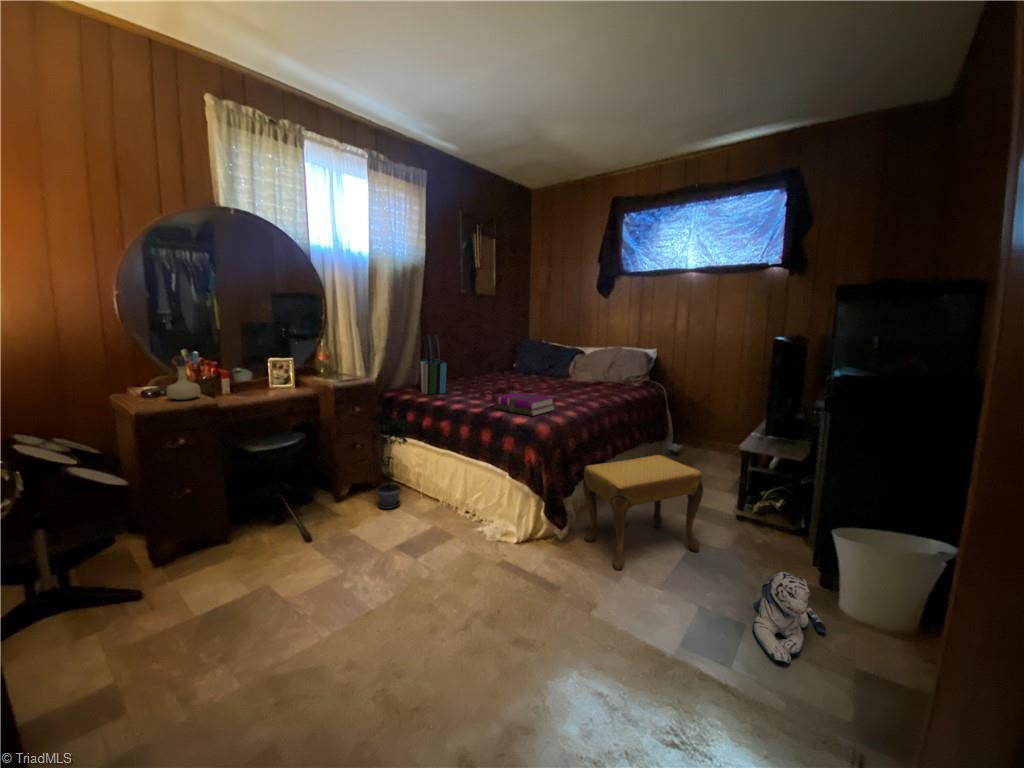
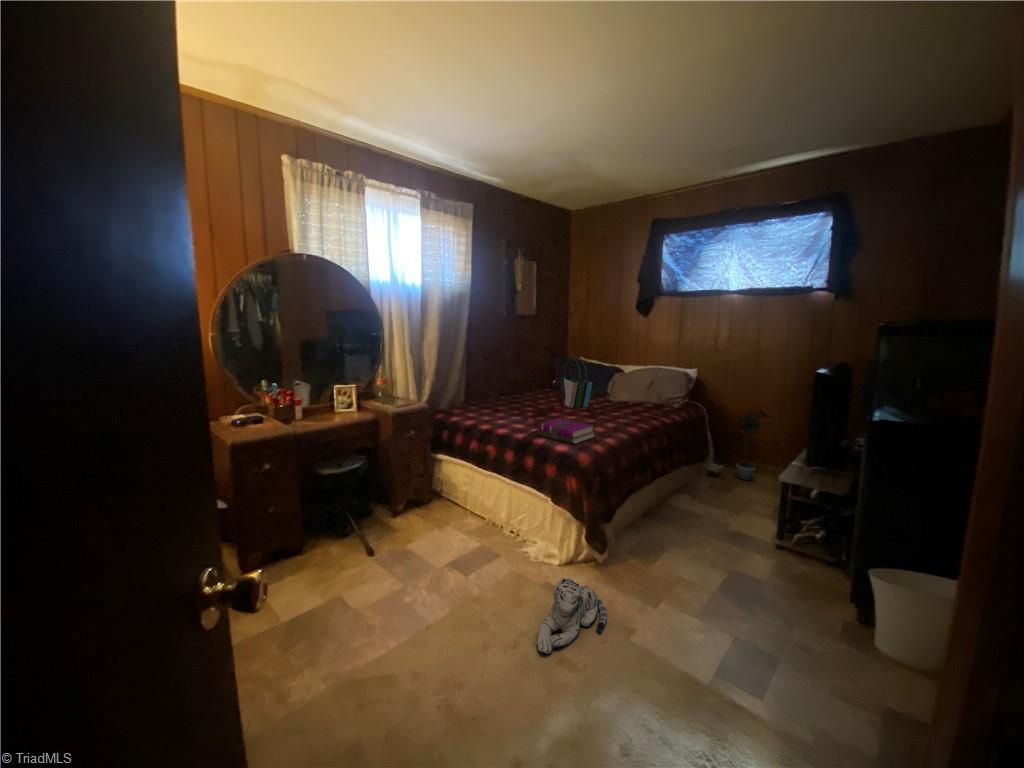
tote bag: present [419,335,447,394] -> present [559,357,592,408]
perfume bottle: present [166,356,201,400] -> none [253,391,281,429]
potted plant: present [369,404,414,509] -> present [736,407,769,480]
footstool: present [583,455,703,570] -> none [622,485,741,598]
plush toy: present [753,572,826,663] -> present [537,578,607,654]

